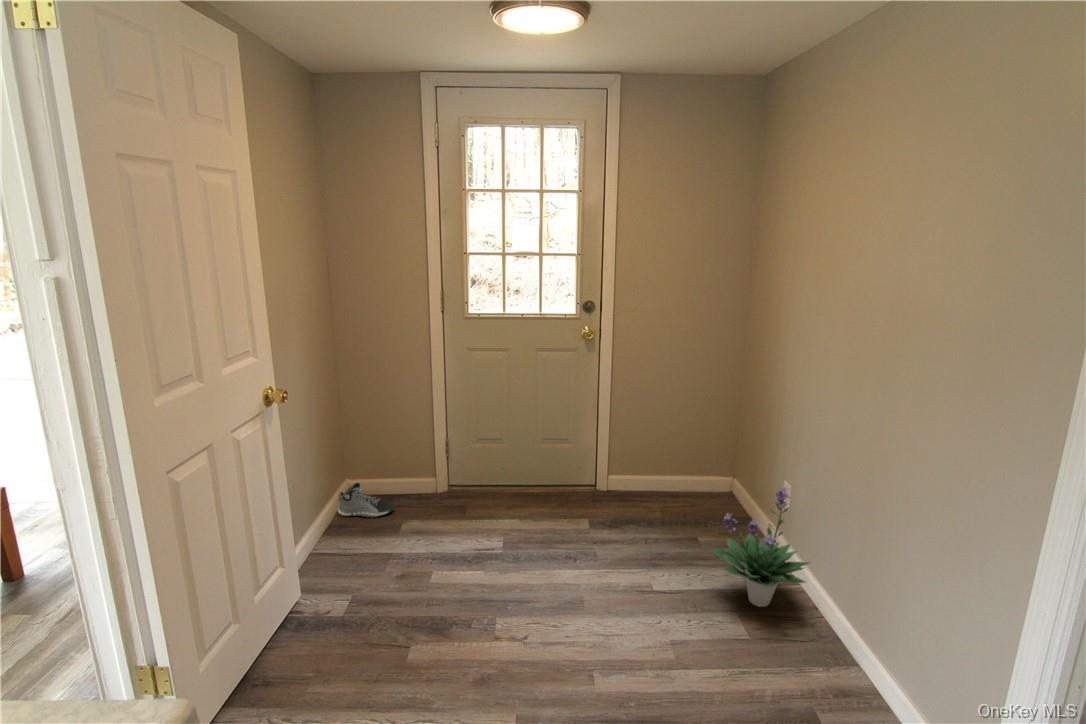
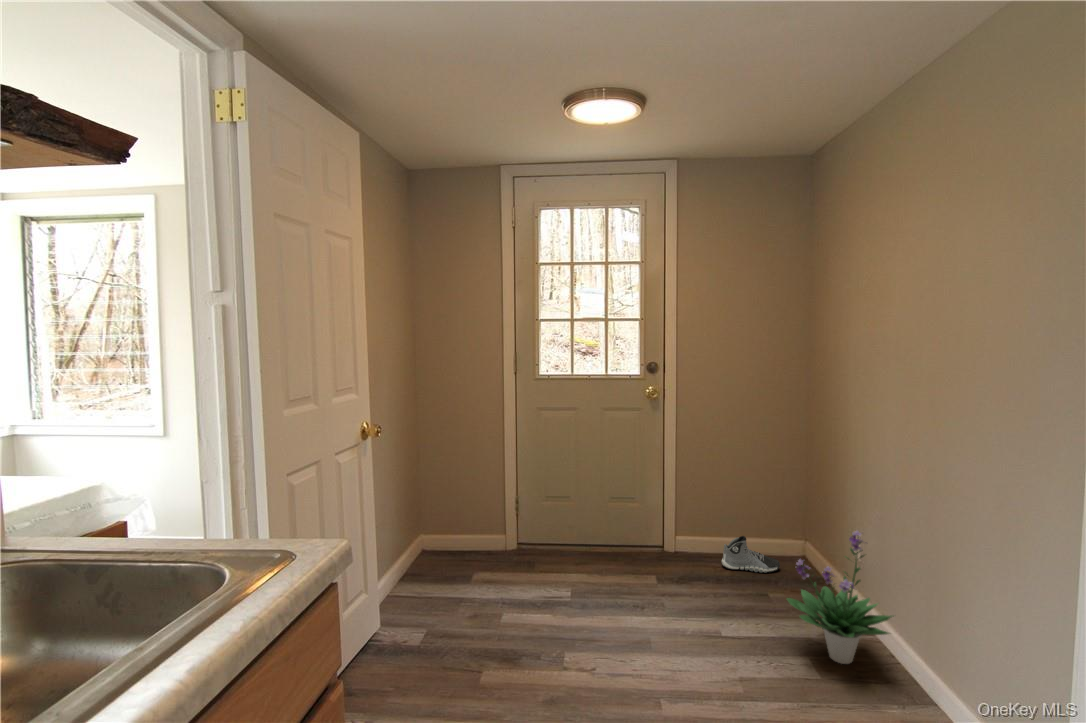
sneaker: present [338,483,394,517] -> present [722,536,780,573]

